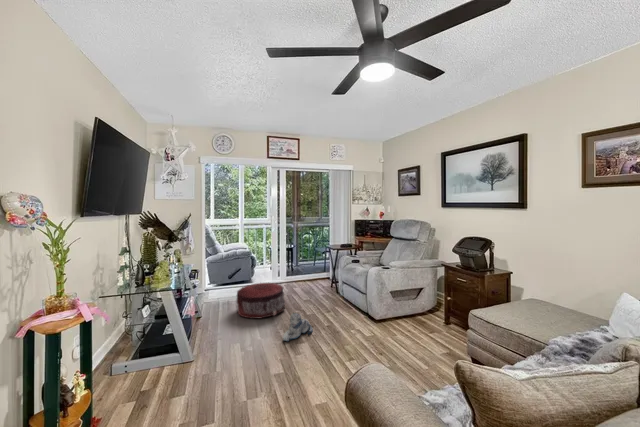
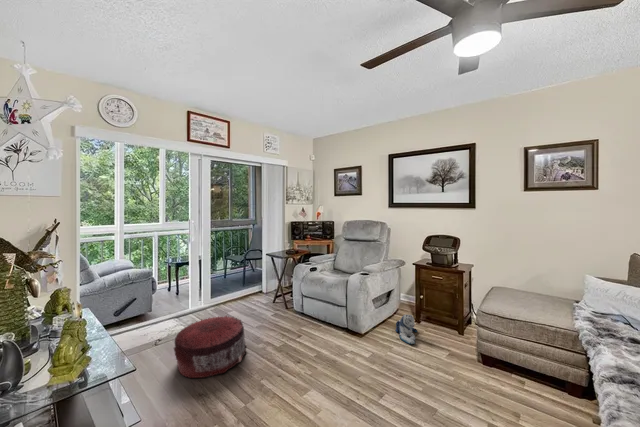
plush toy: present [283,313,313,341] -> present [395,315,417,344]

